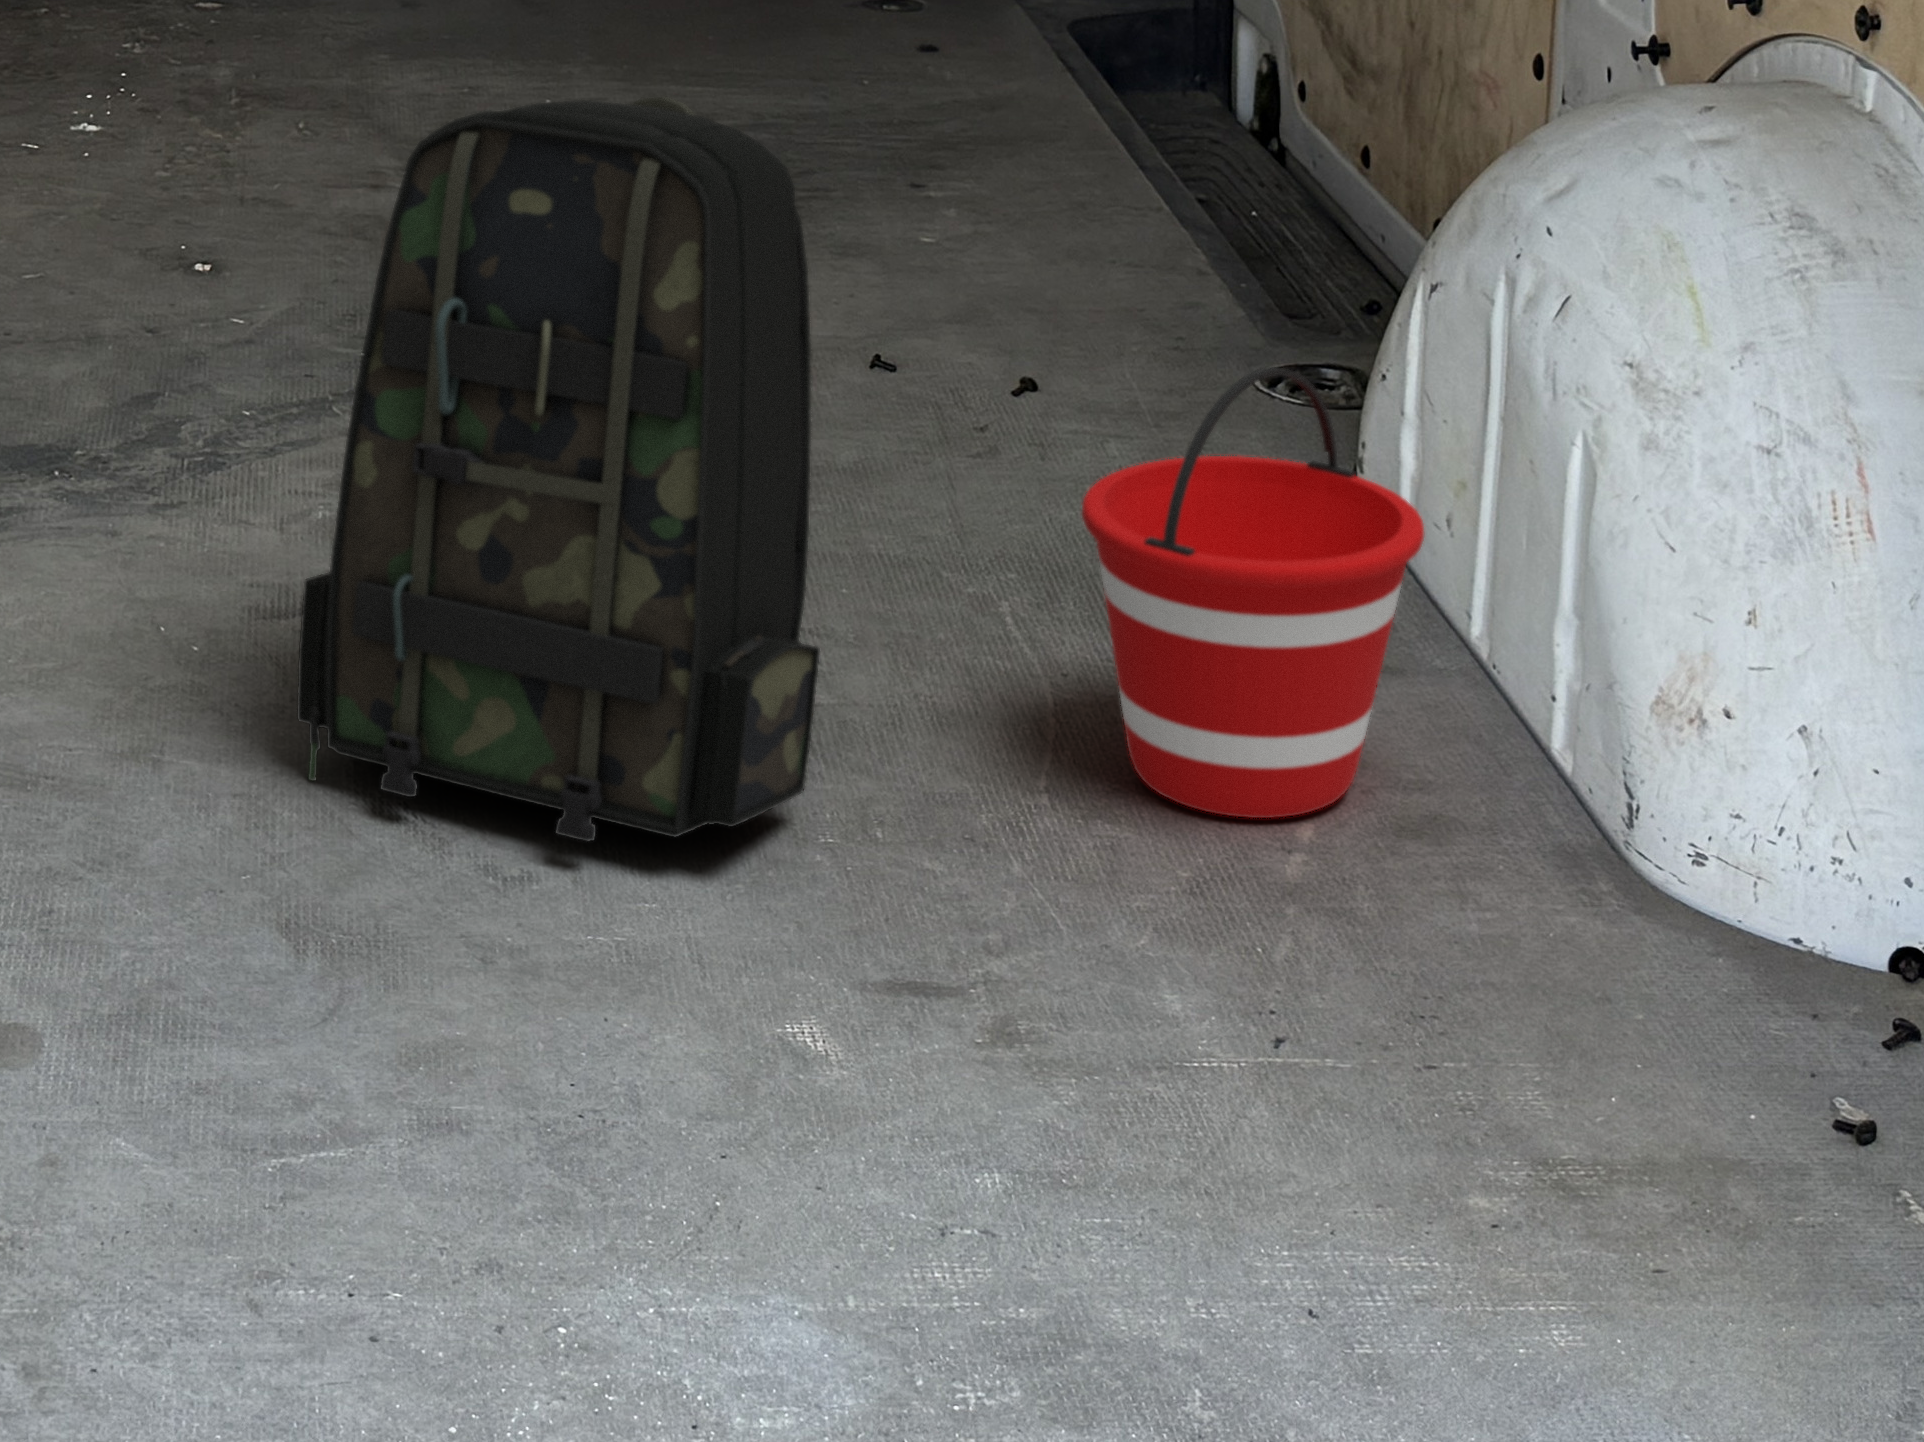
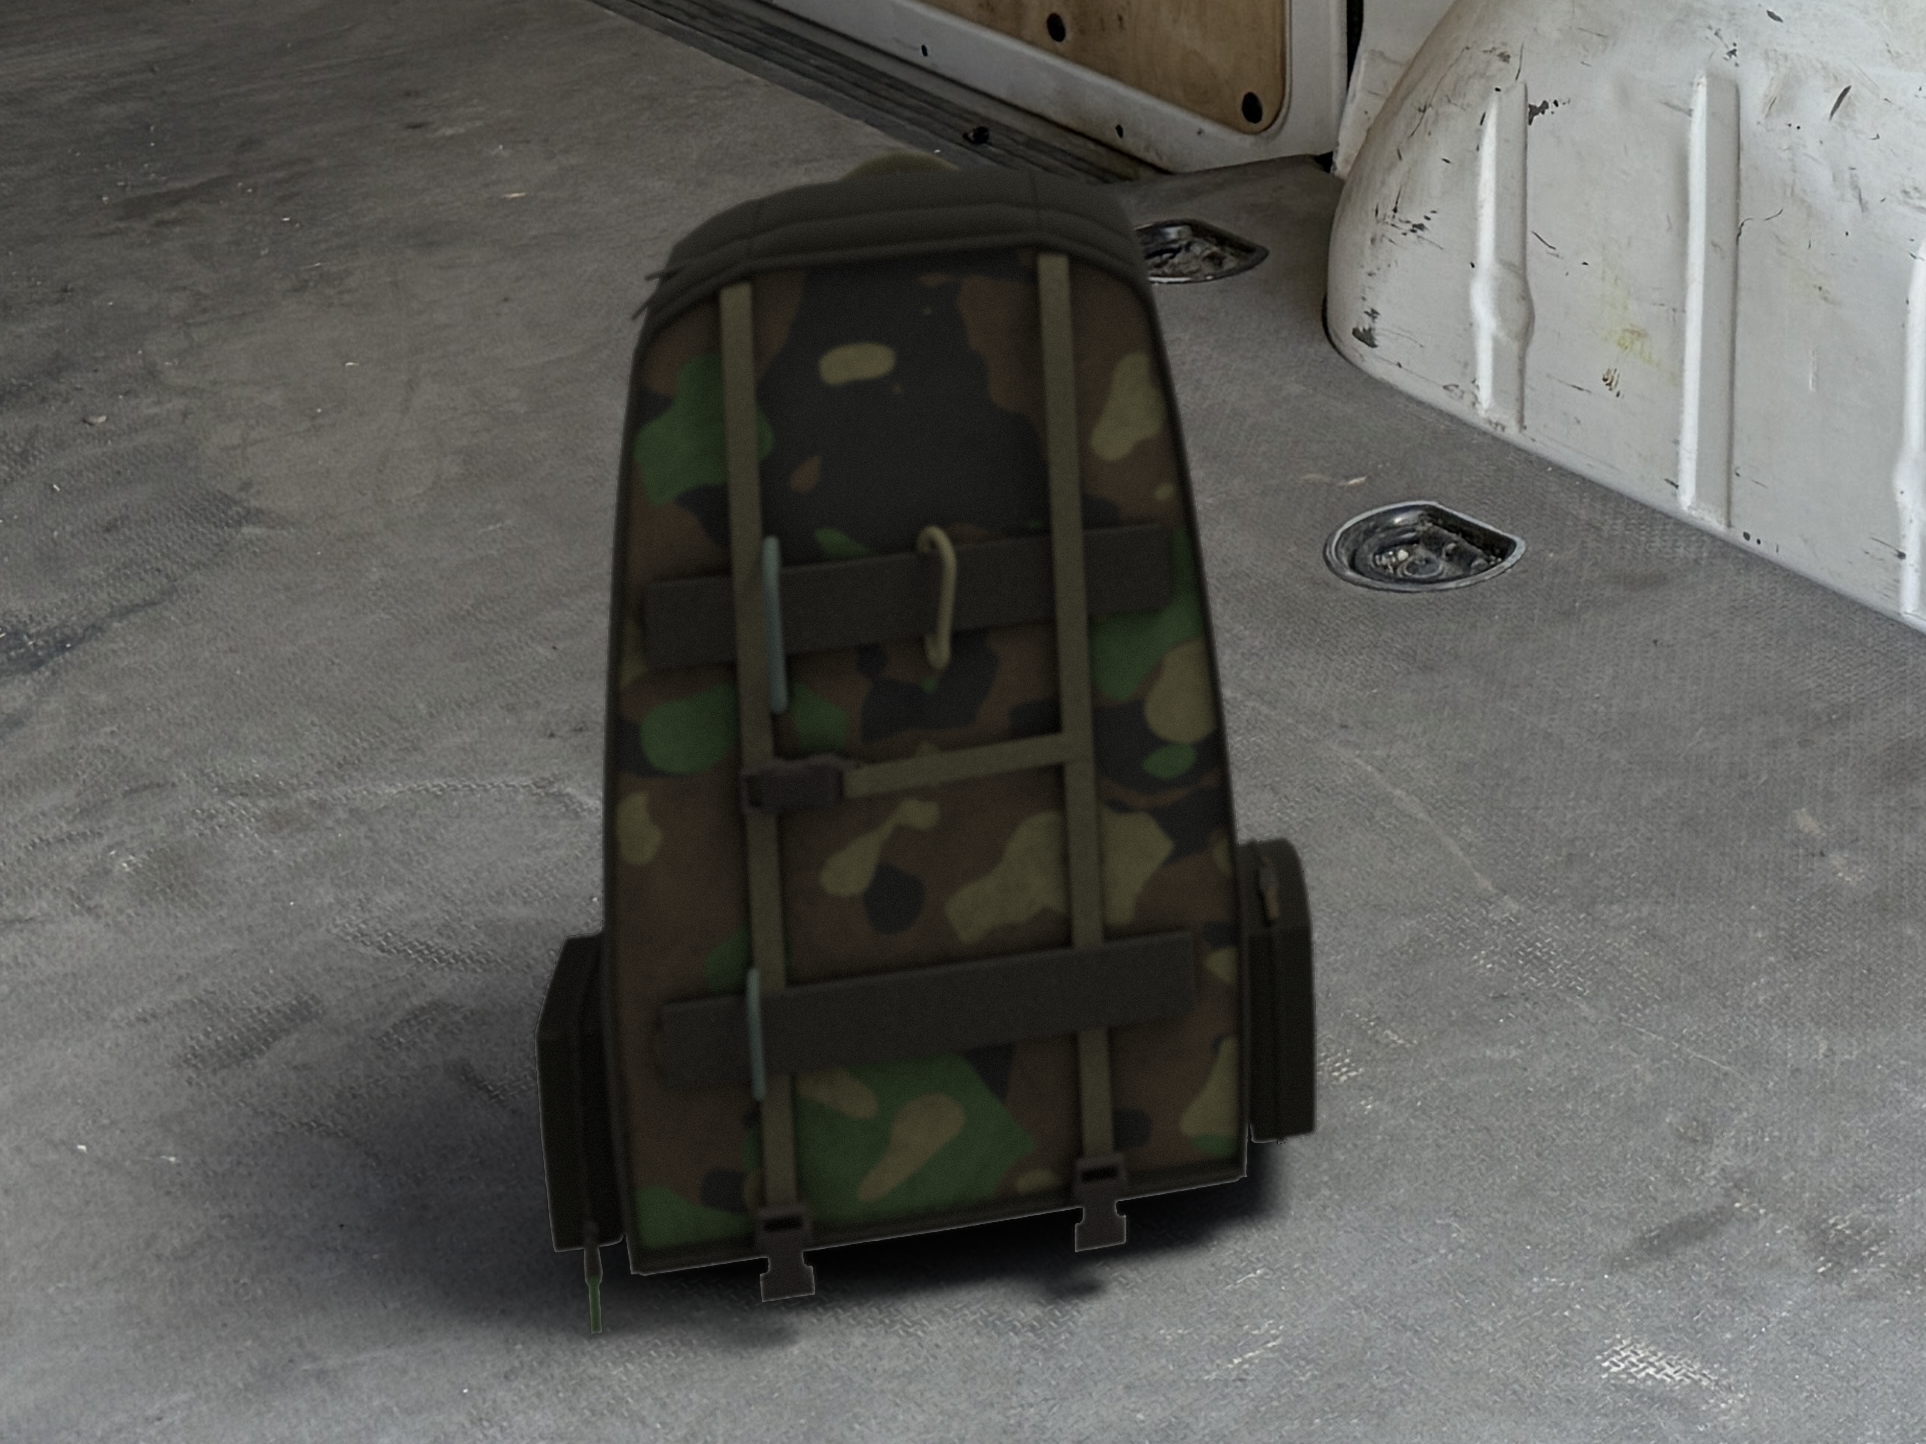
bucket: present [1082,367,1424,818] -> none [1451,280,1866,851]

